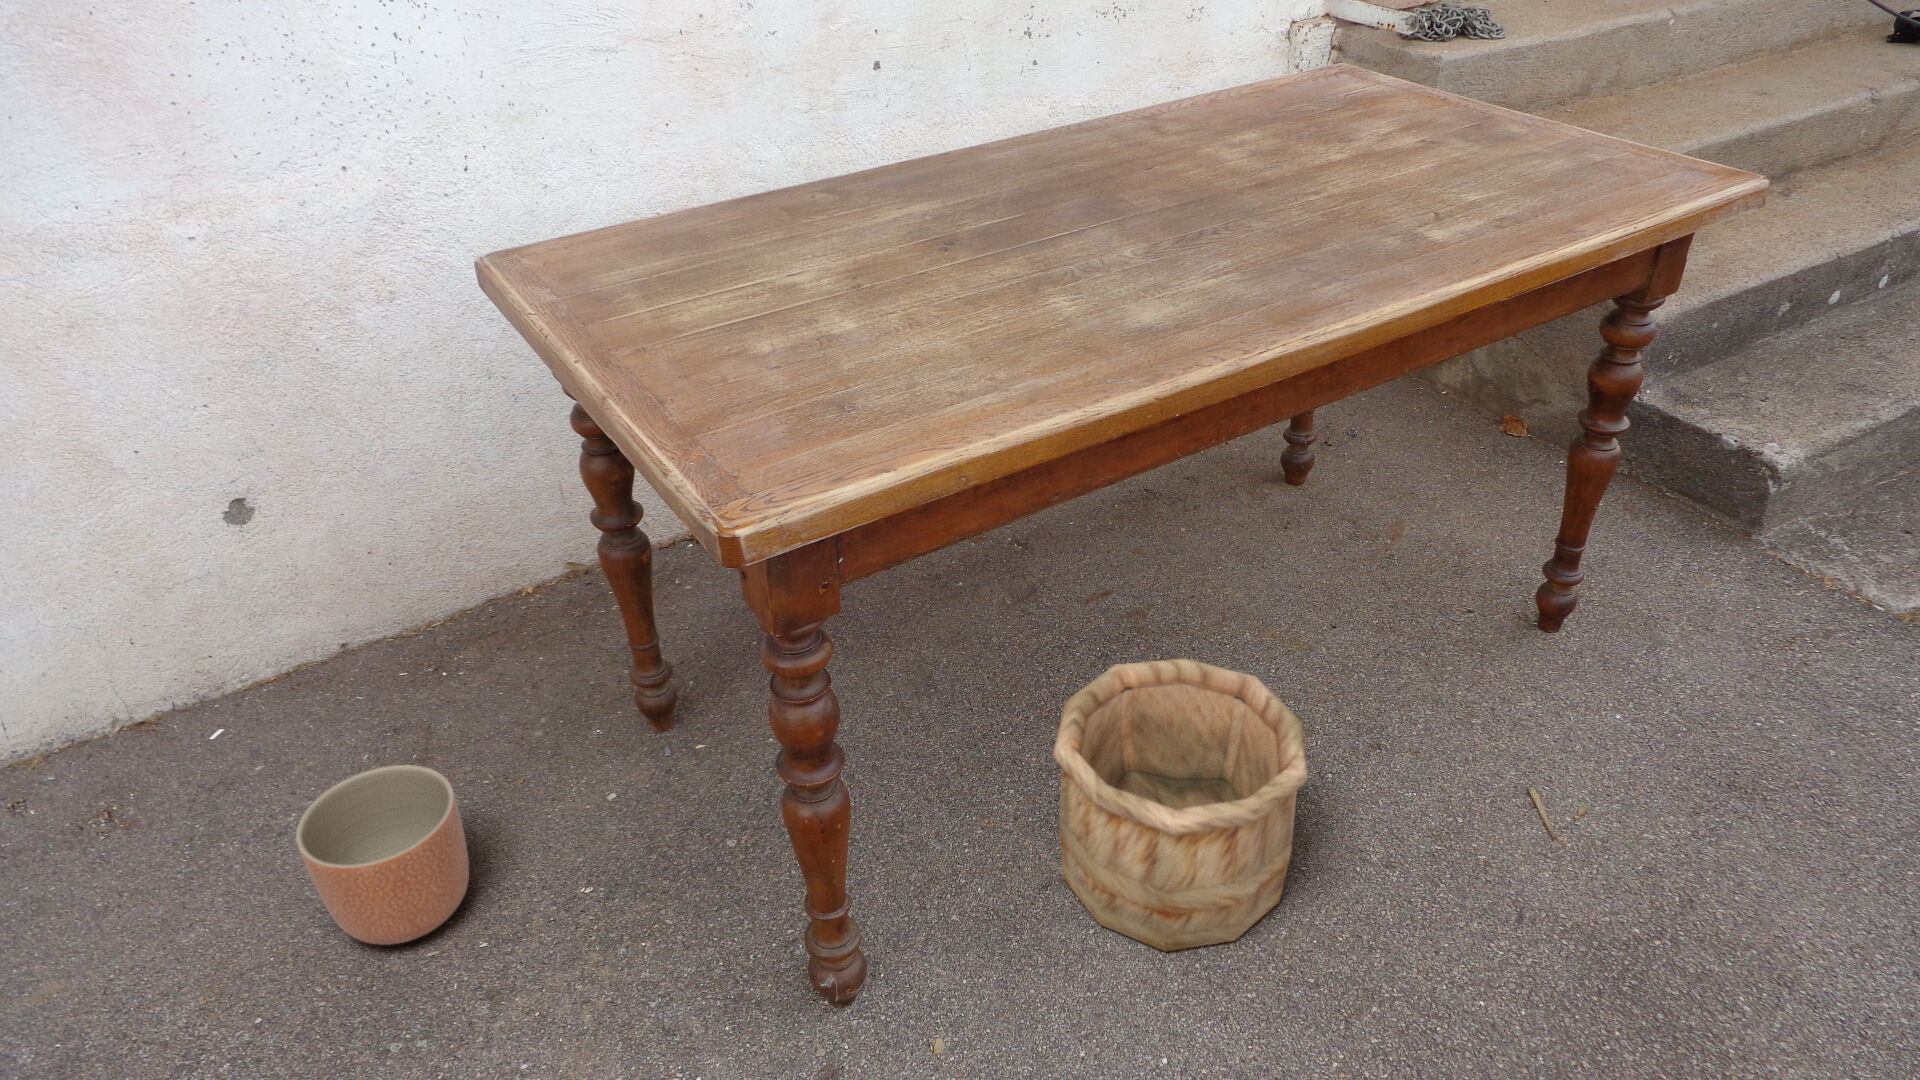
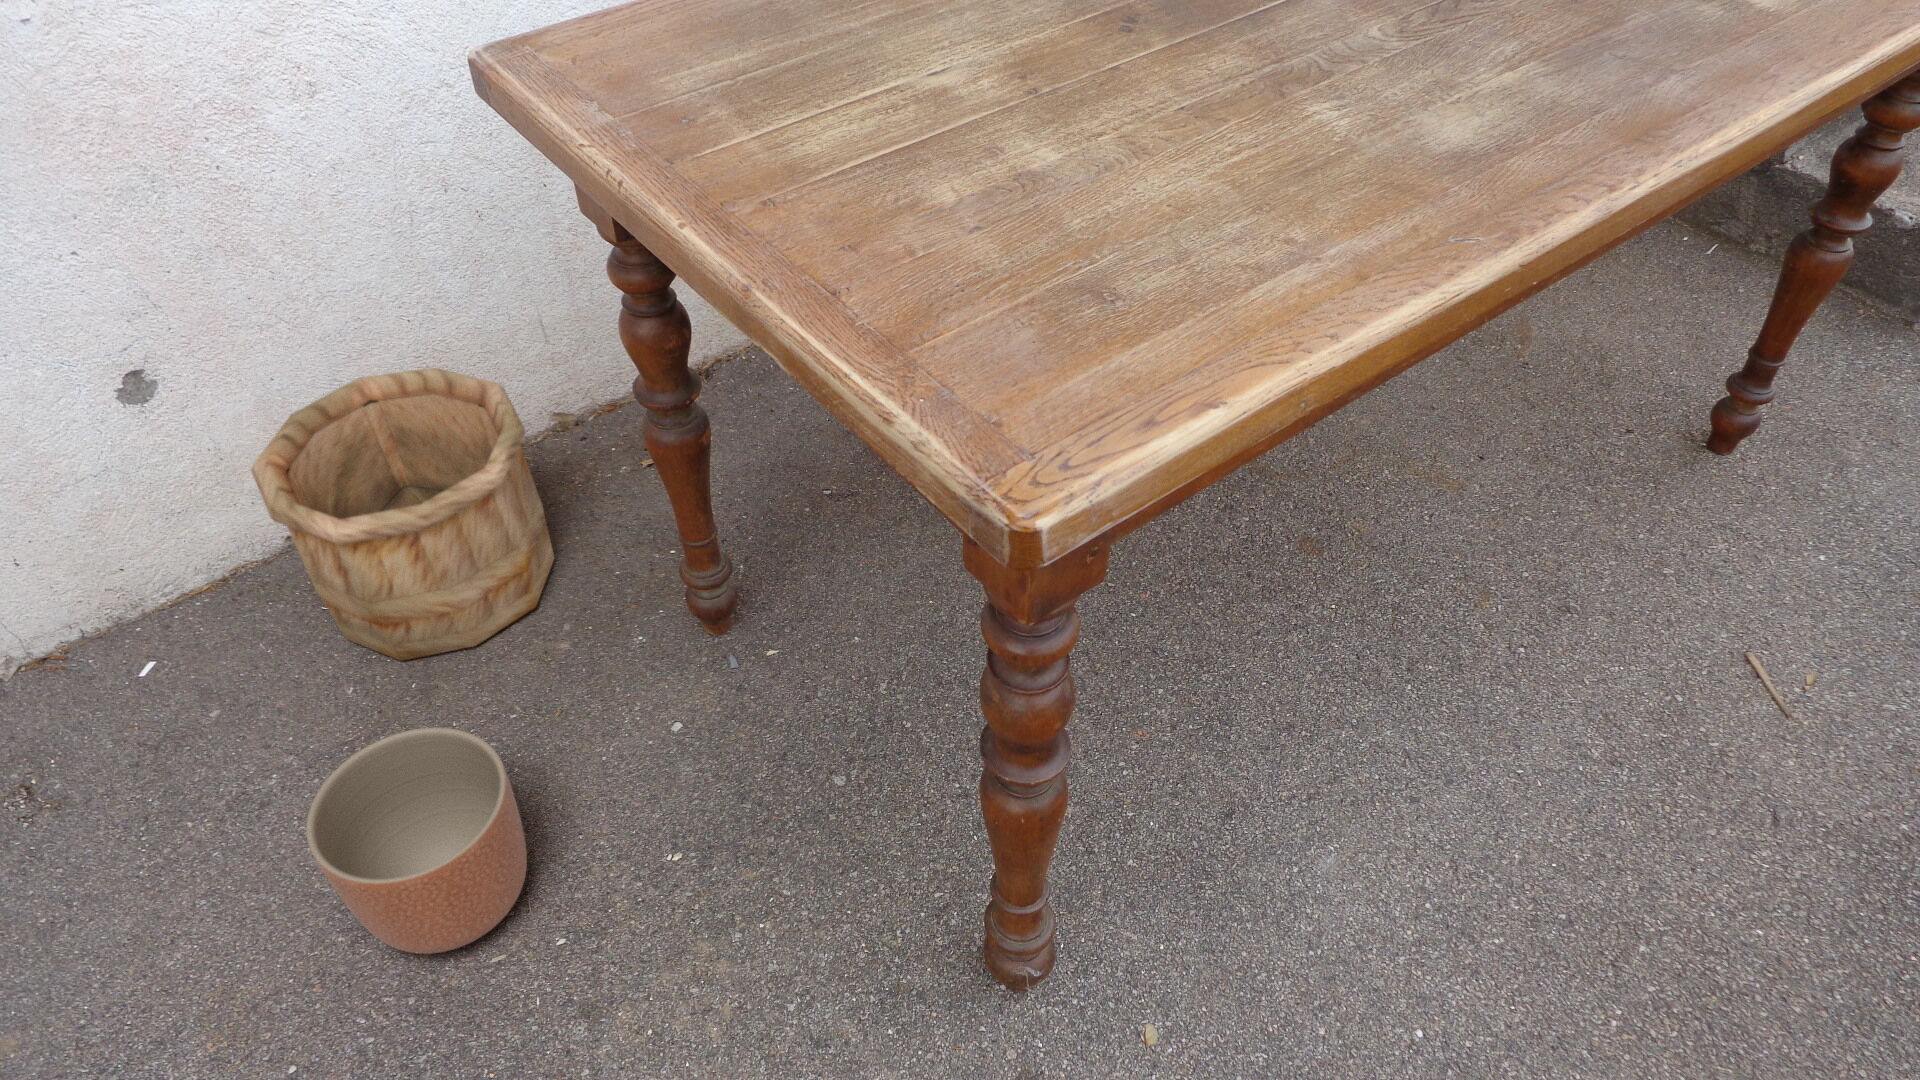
wooden bucket: present [1053,658,1308,951] -> present [251,368,554,661]

